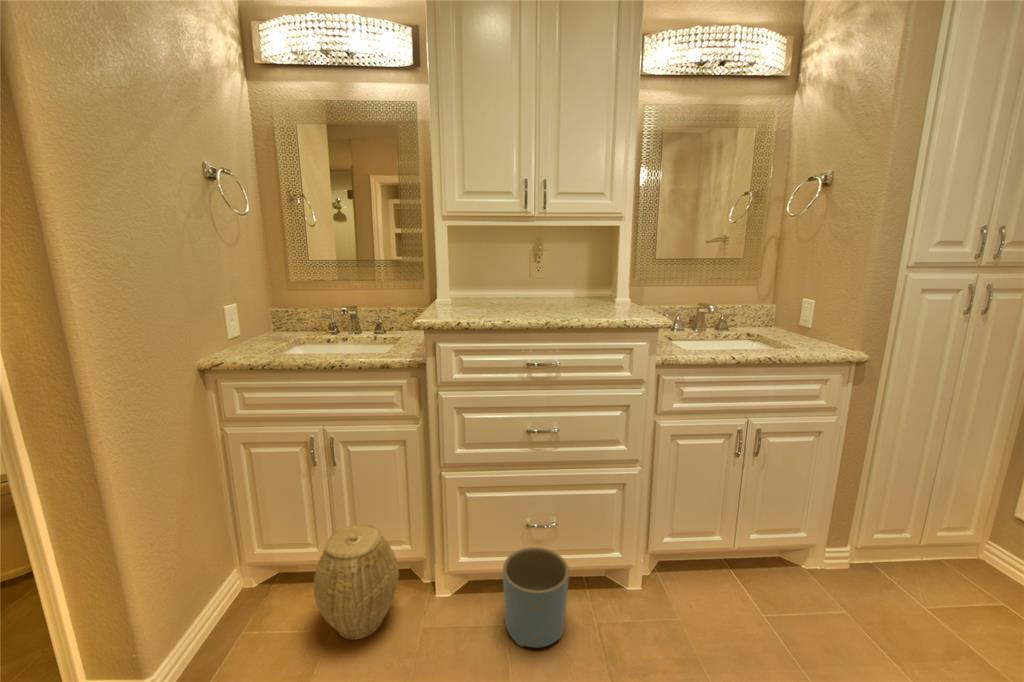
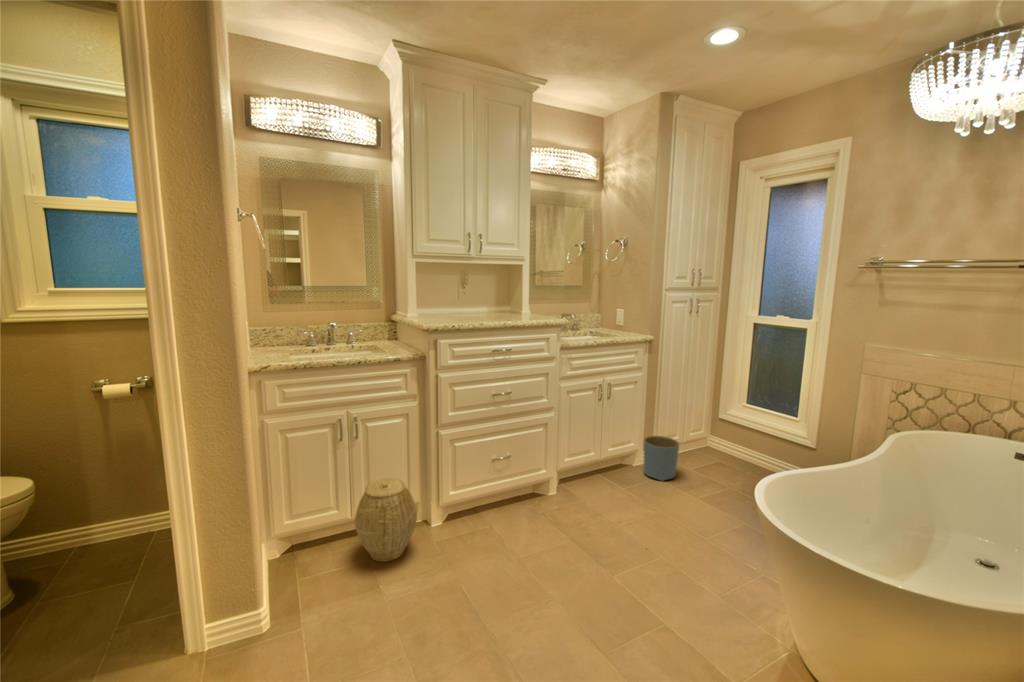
planter: present [503,547,569,647] -> present [643,436,679,481]

